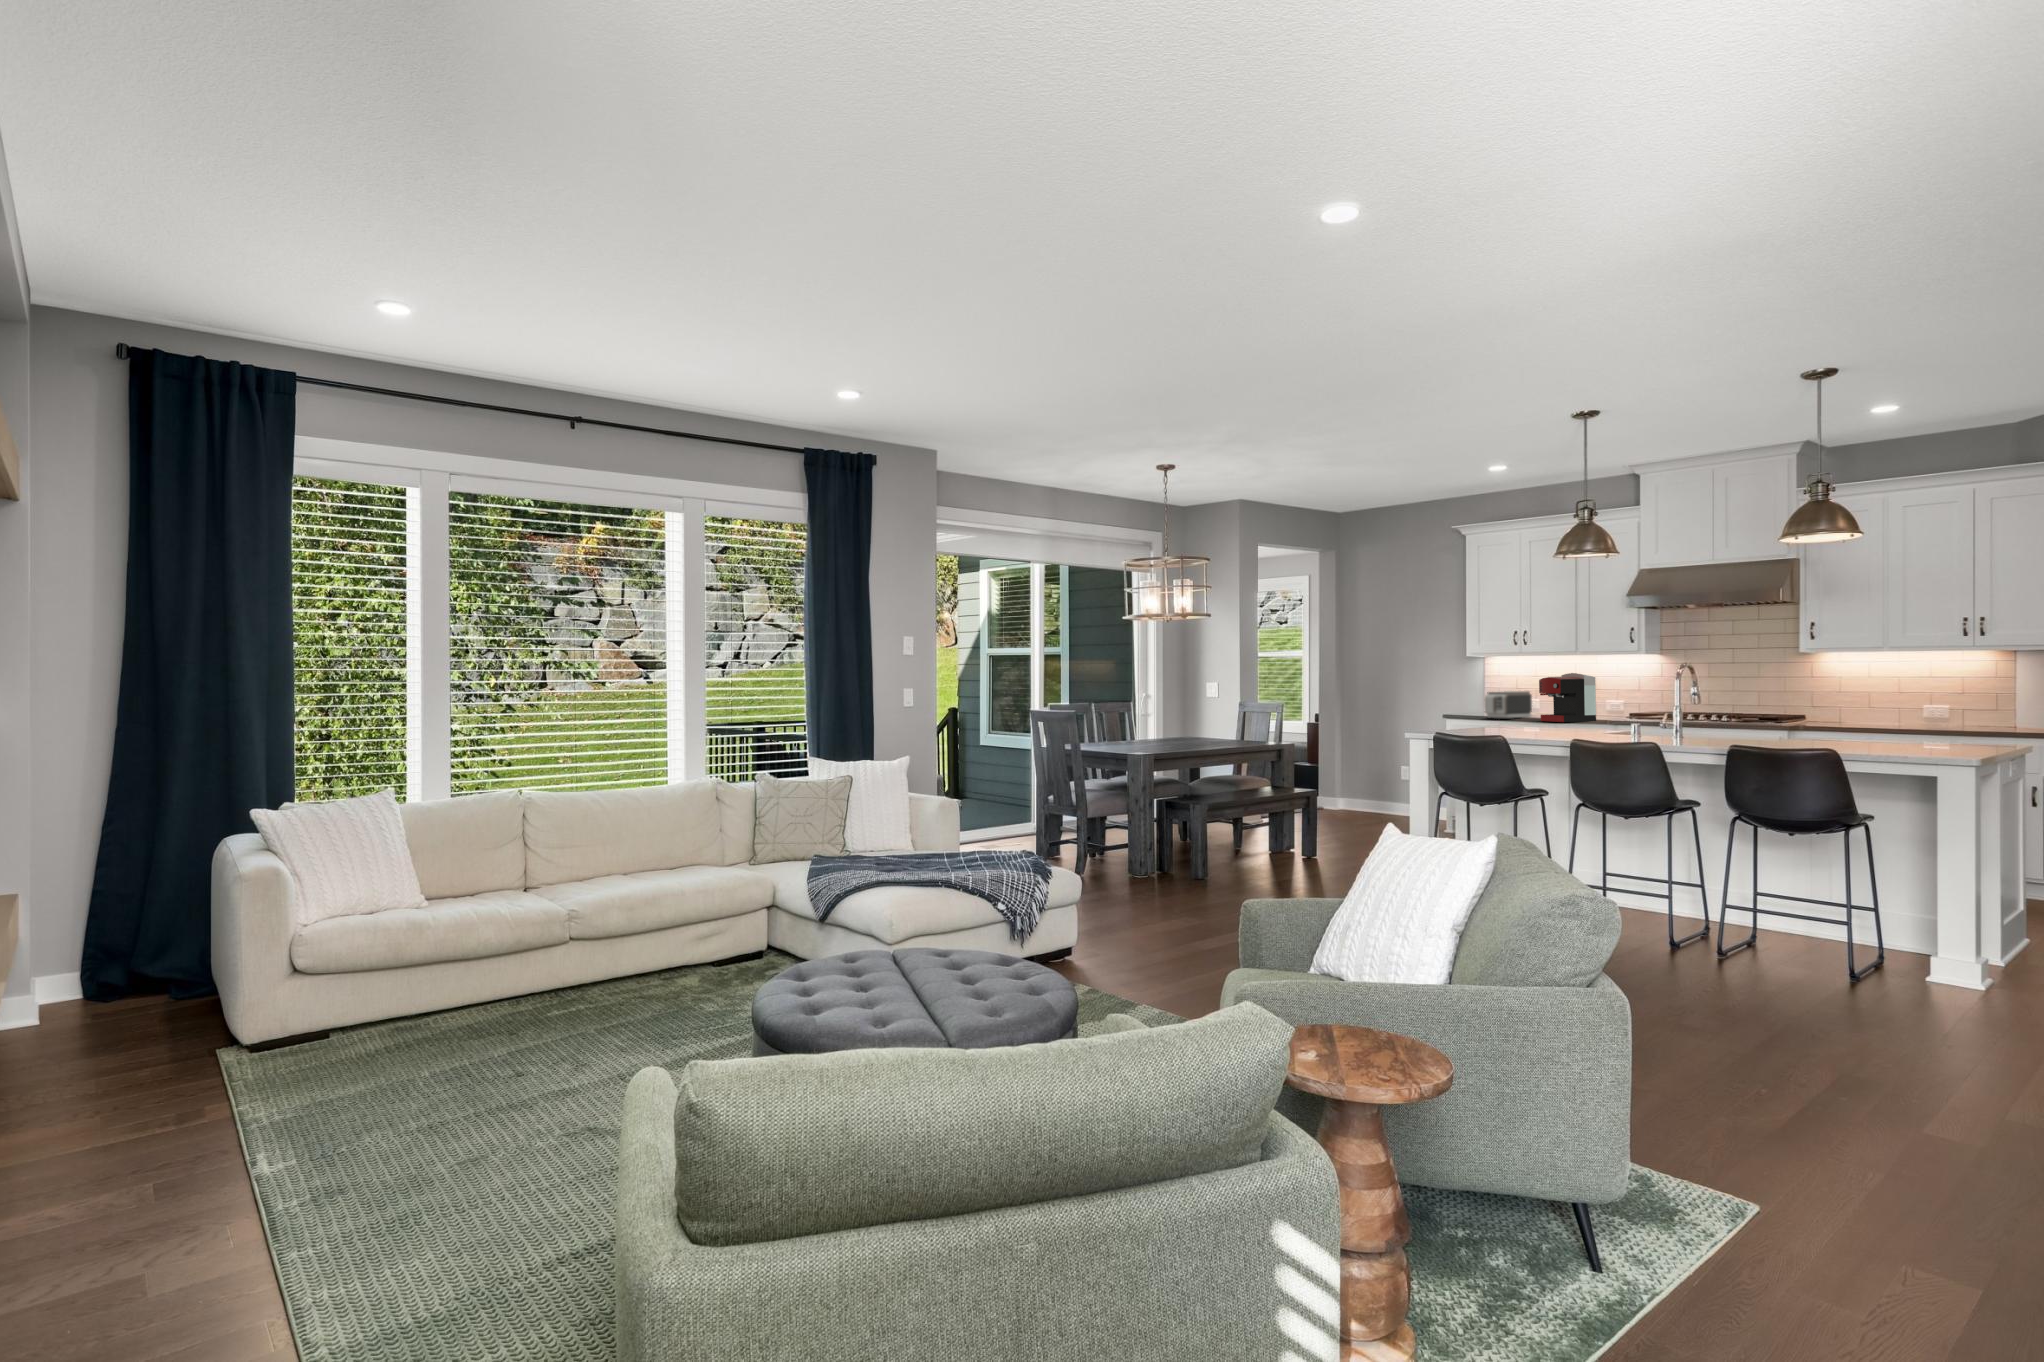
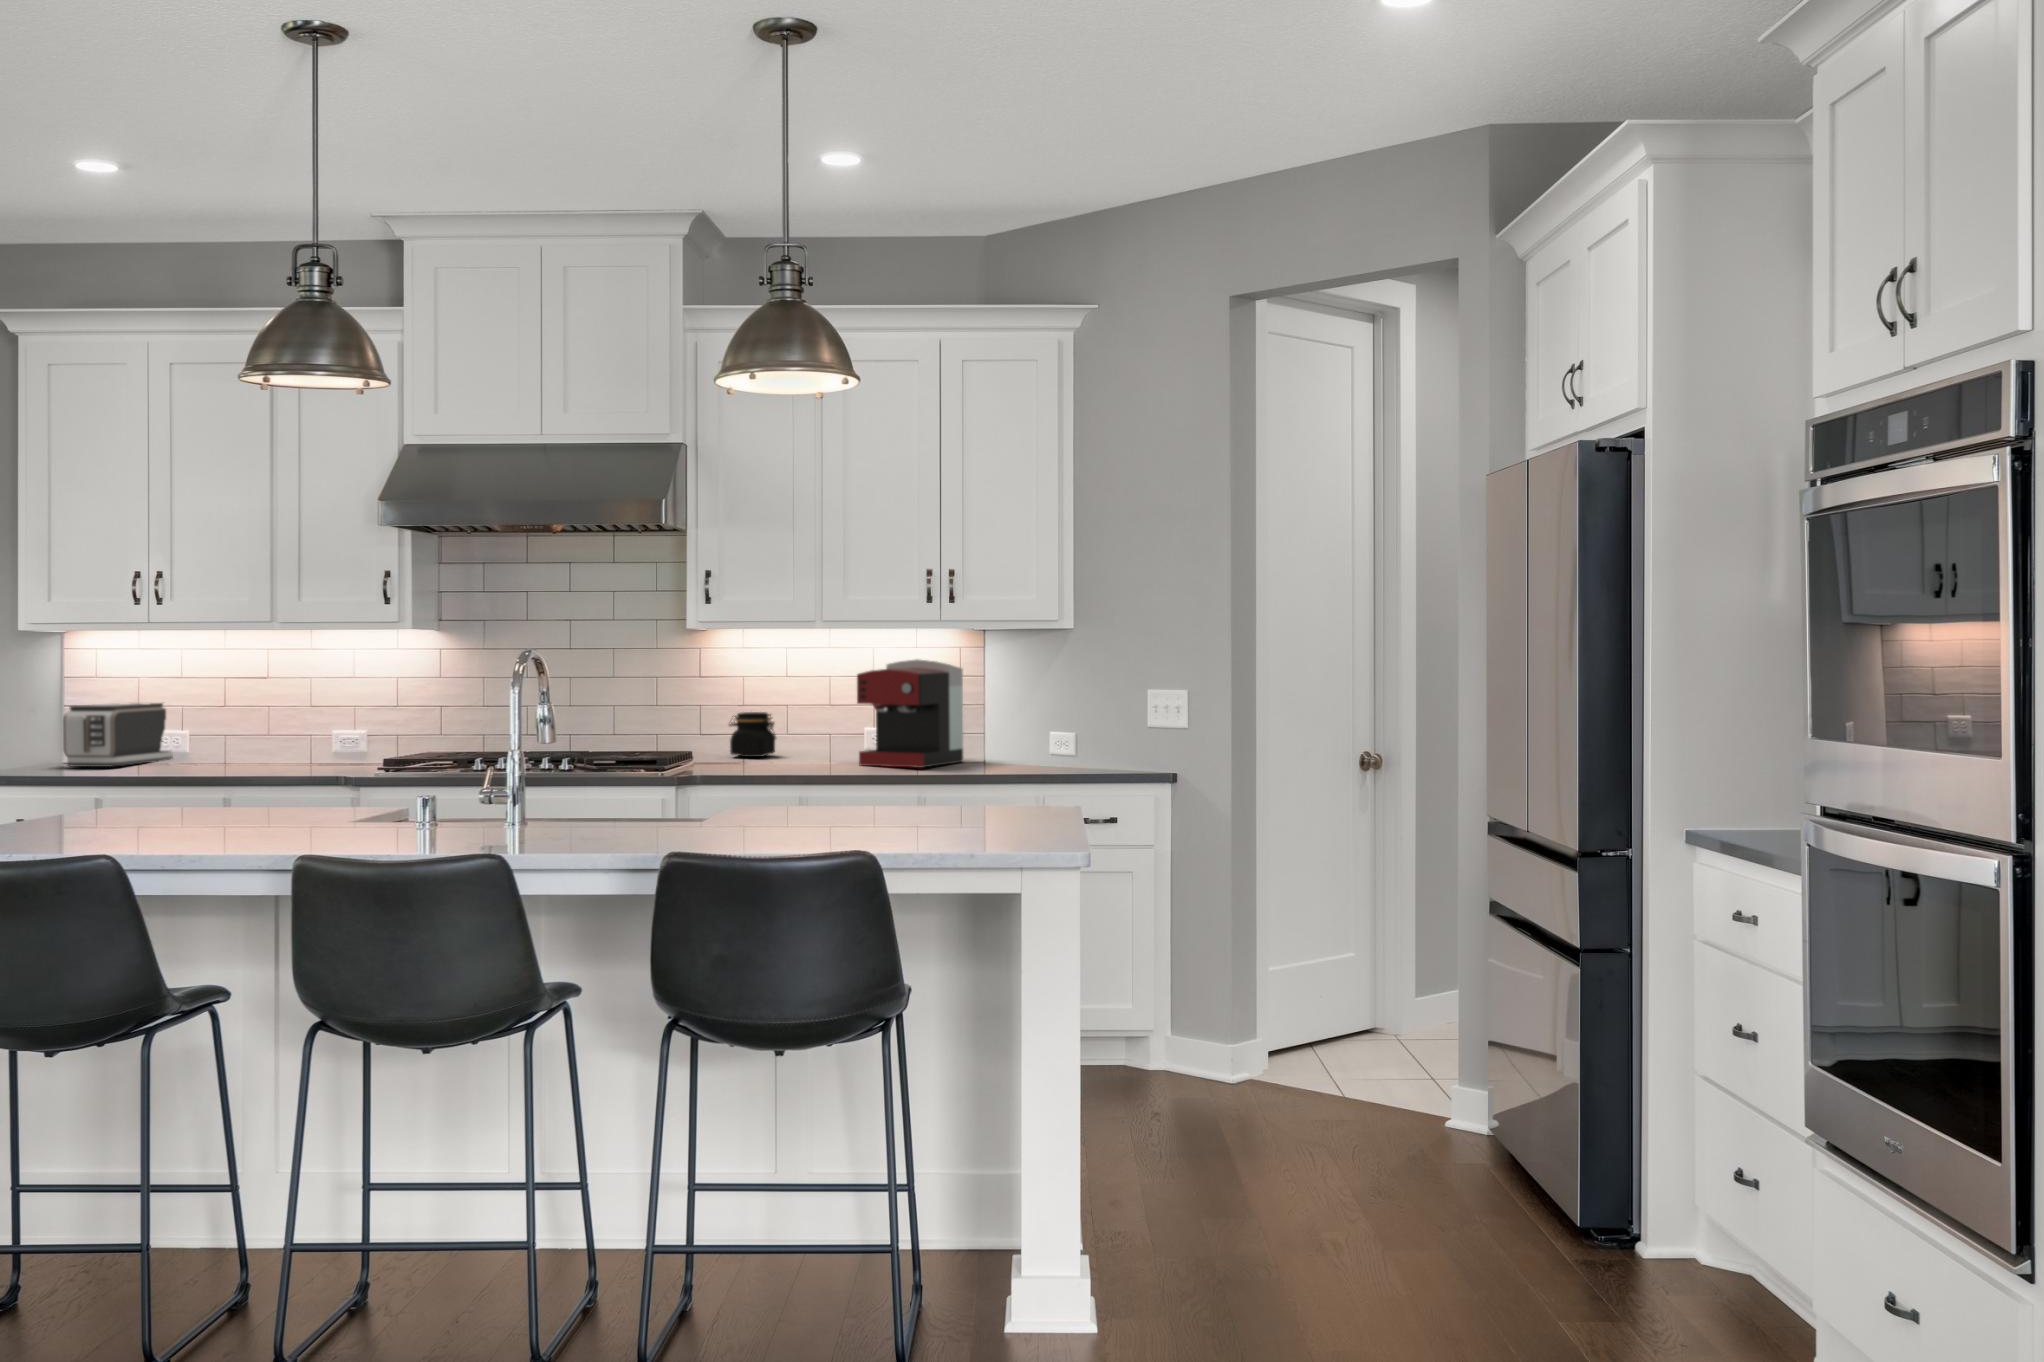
coffee maker: present [1539,673,1596,722] -> present [857,660,963,768]
jar: none [1831,699,1863,724] -> present [730,712,776,757]

